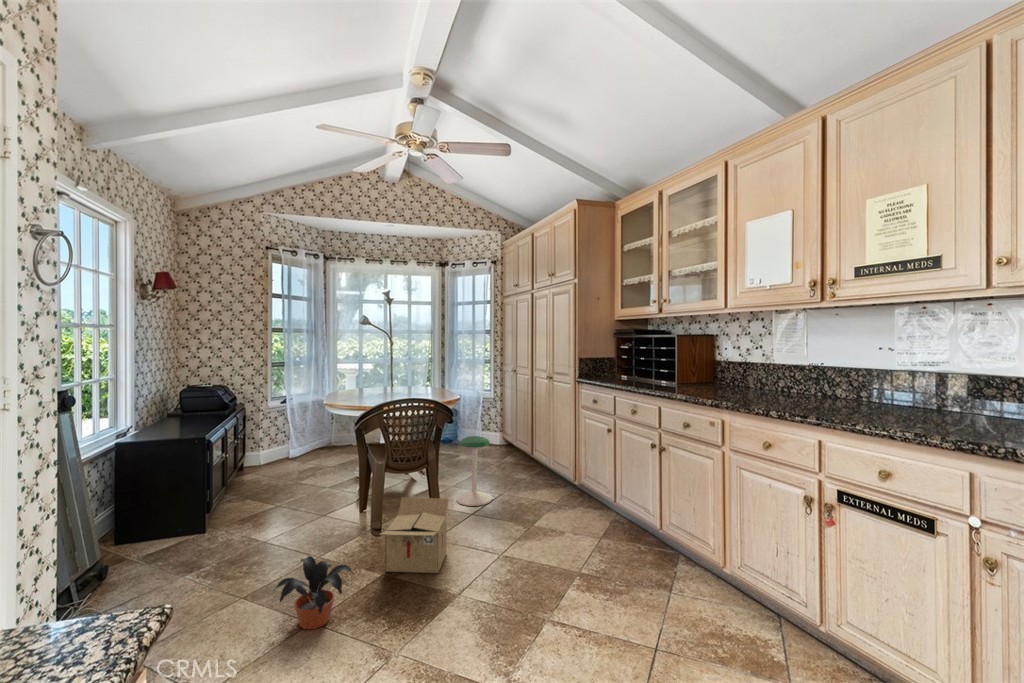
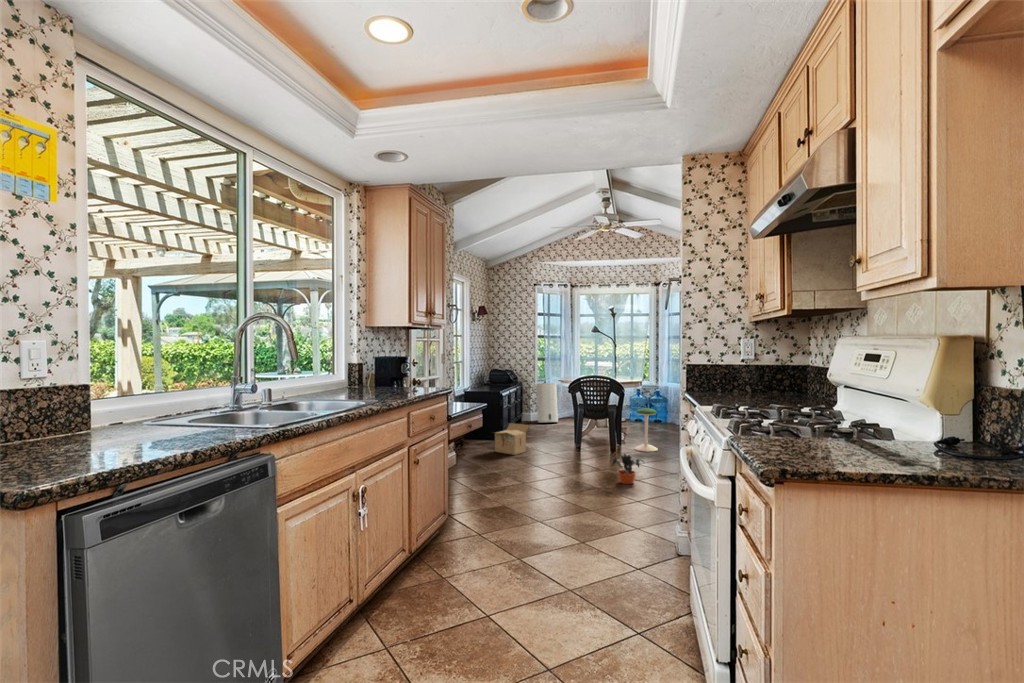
air purifier: none [270,400,308,465] -> present [536,383,558,423]
cardboard box: present [380,498,448,573] -> present [495,423,529,455]
potted plant: present [276,556,352,629] -> present [610,454,643,484]

